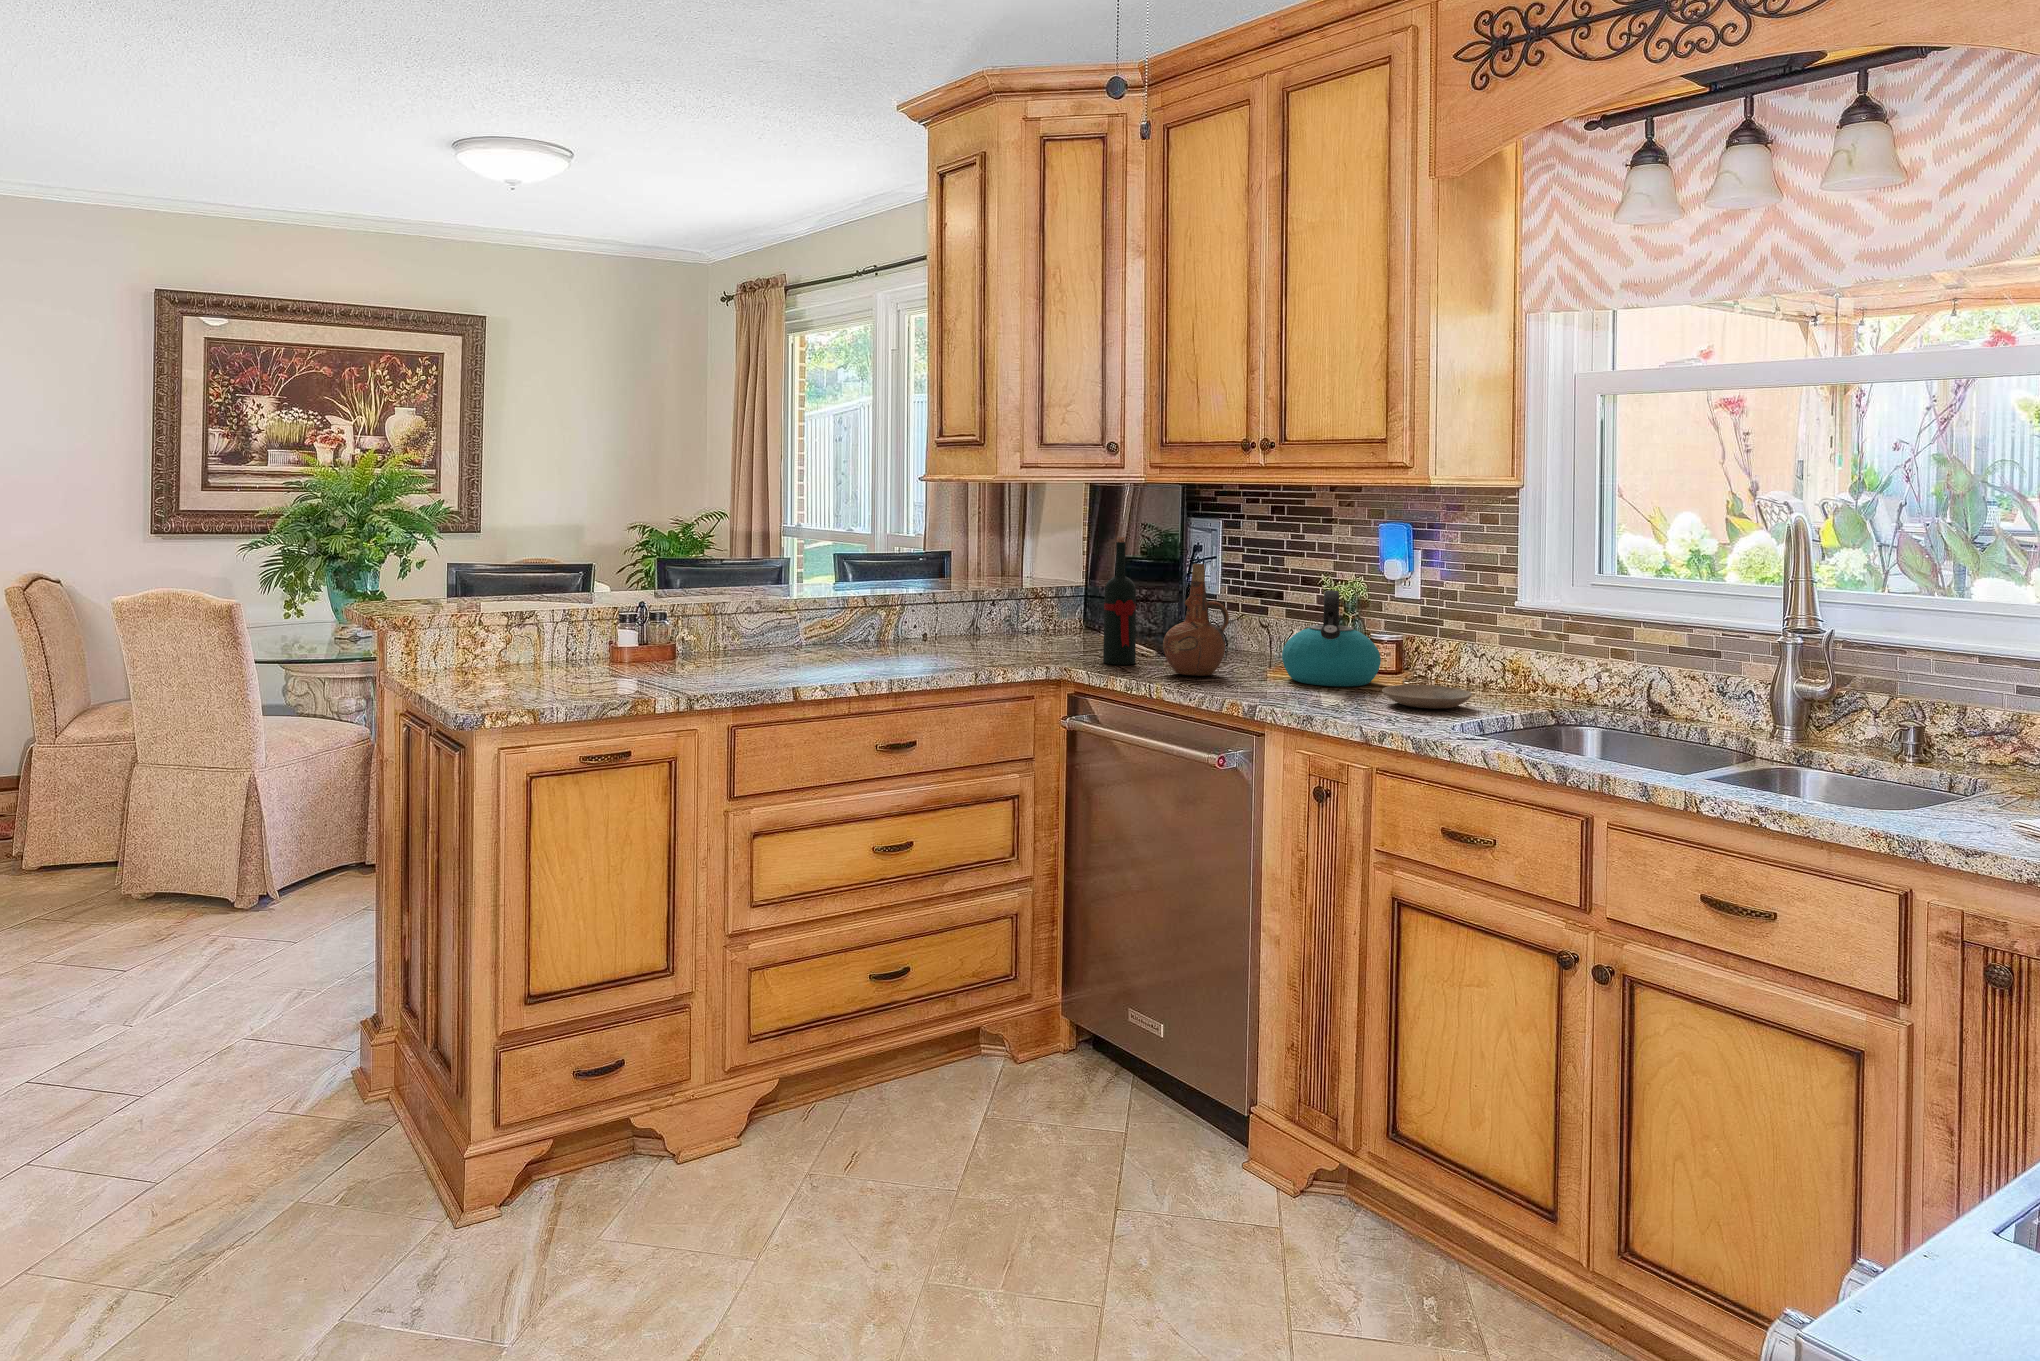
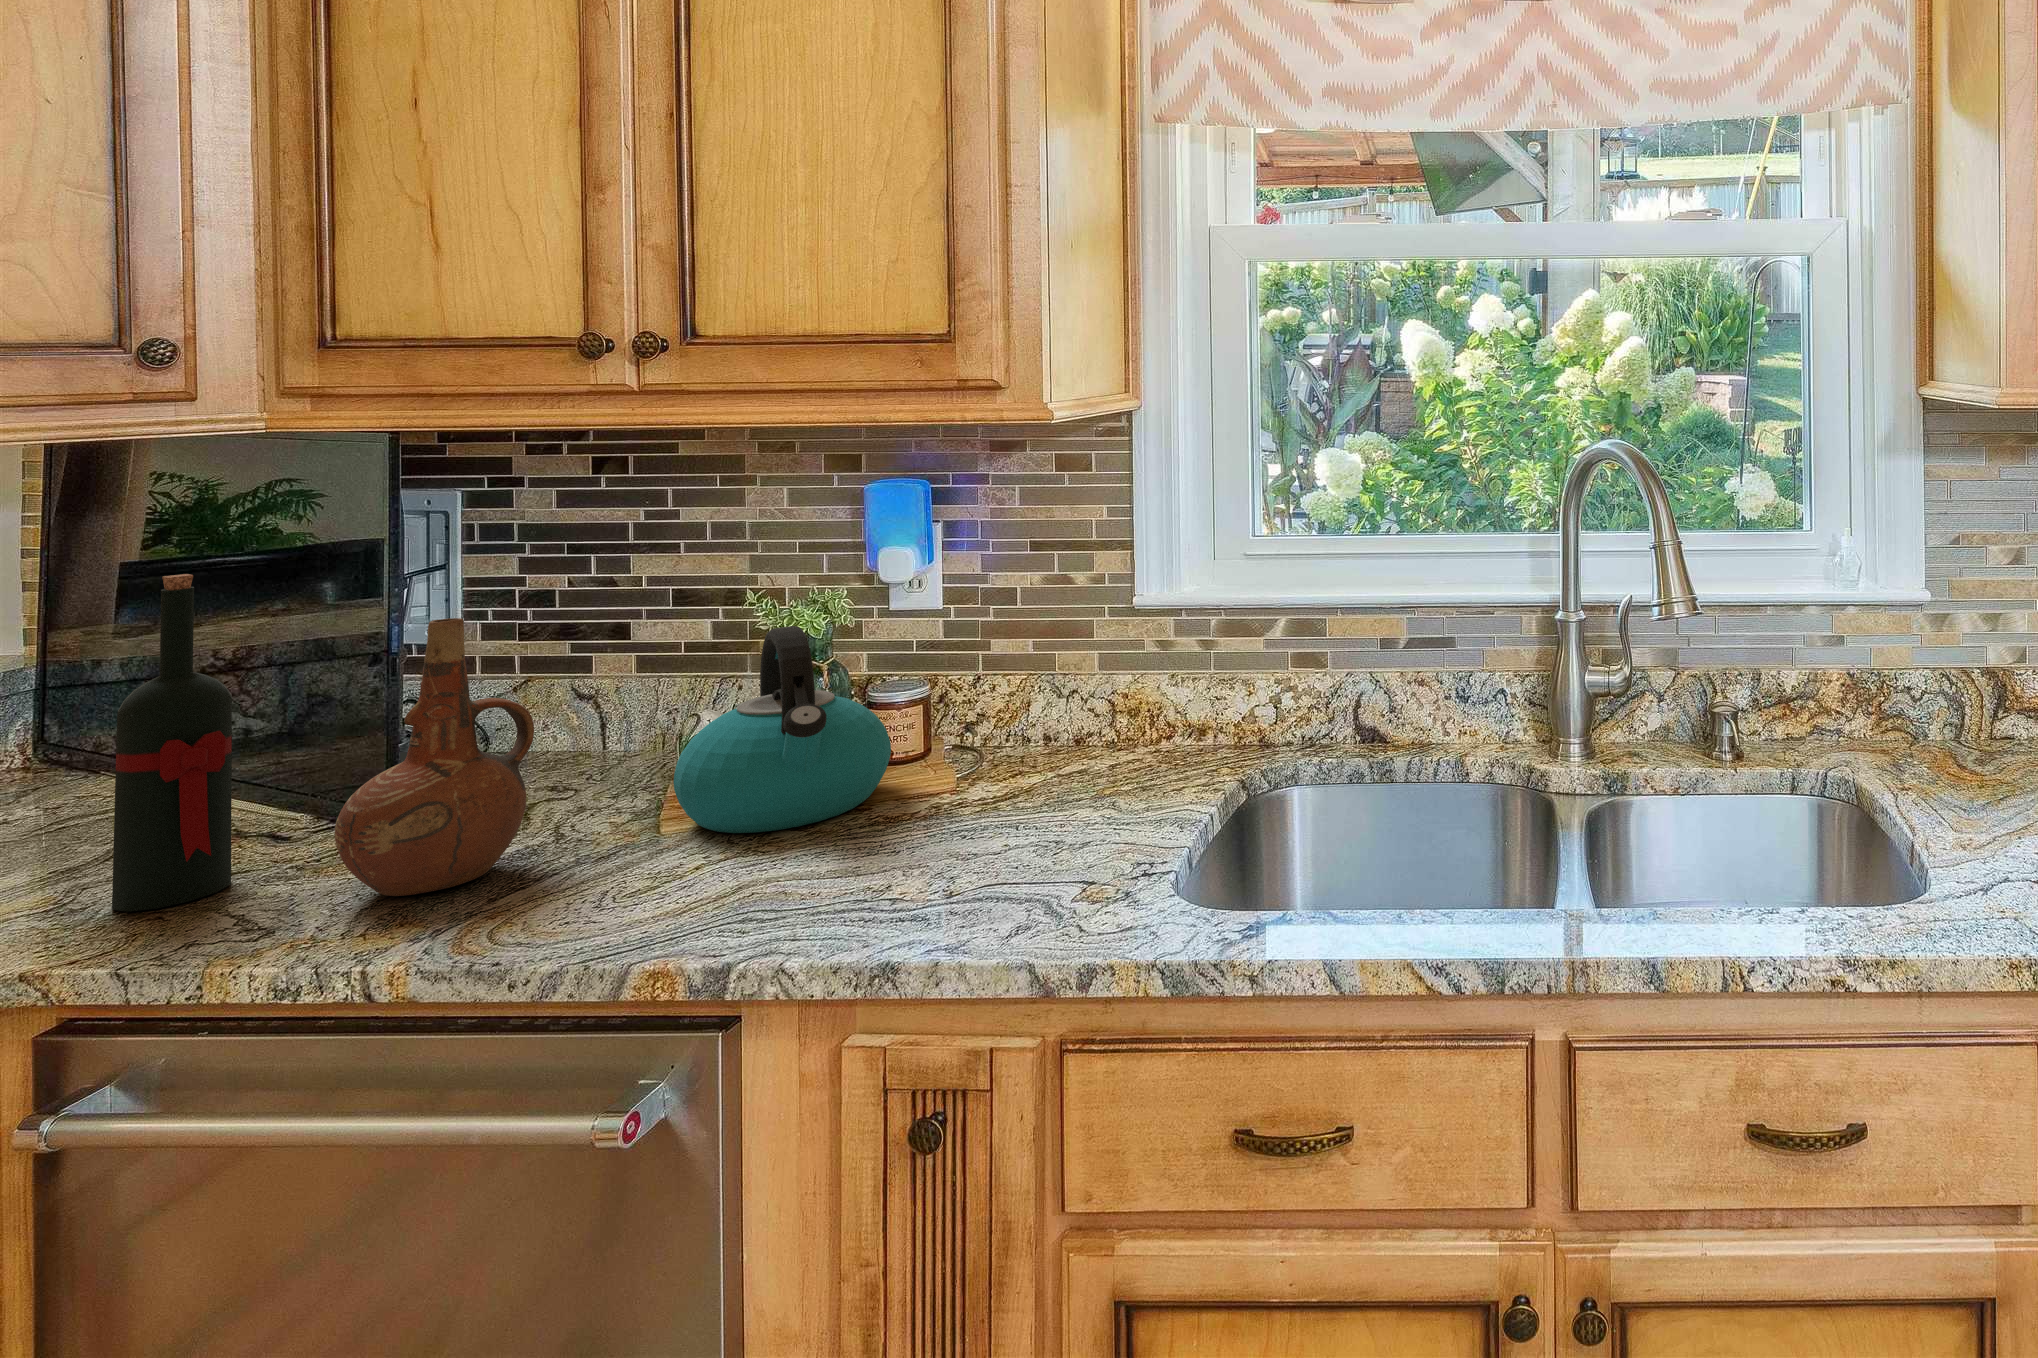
plate: present [1382,685,1472,709] -> none [948,780,1119,850]

